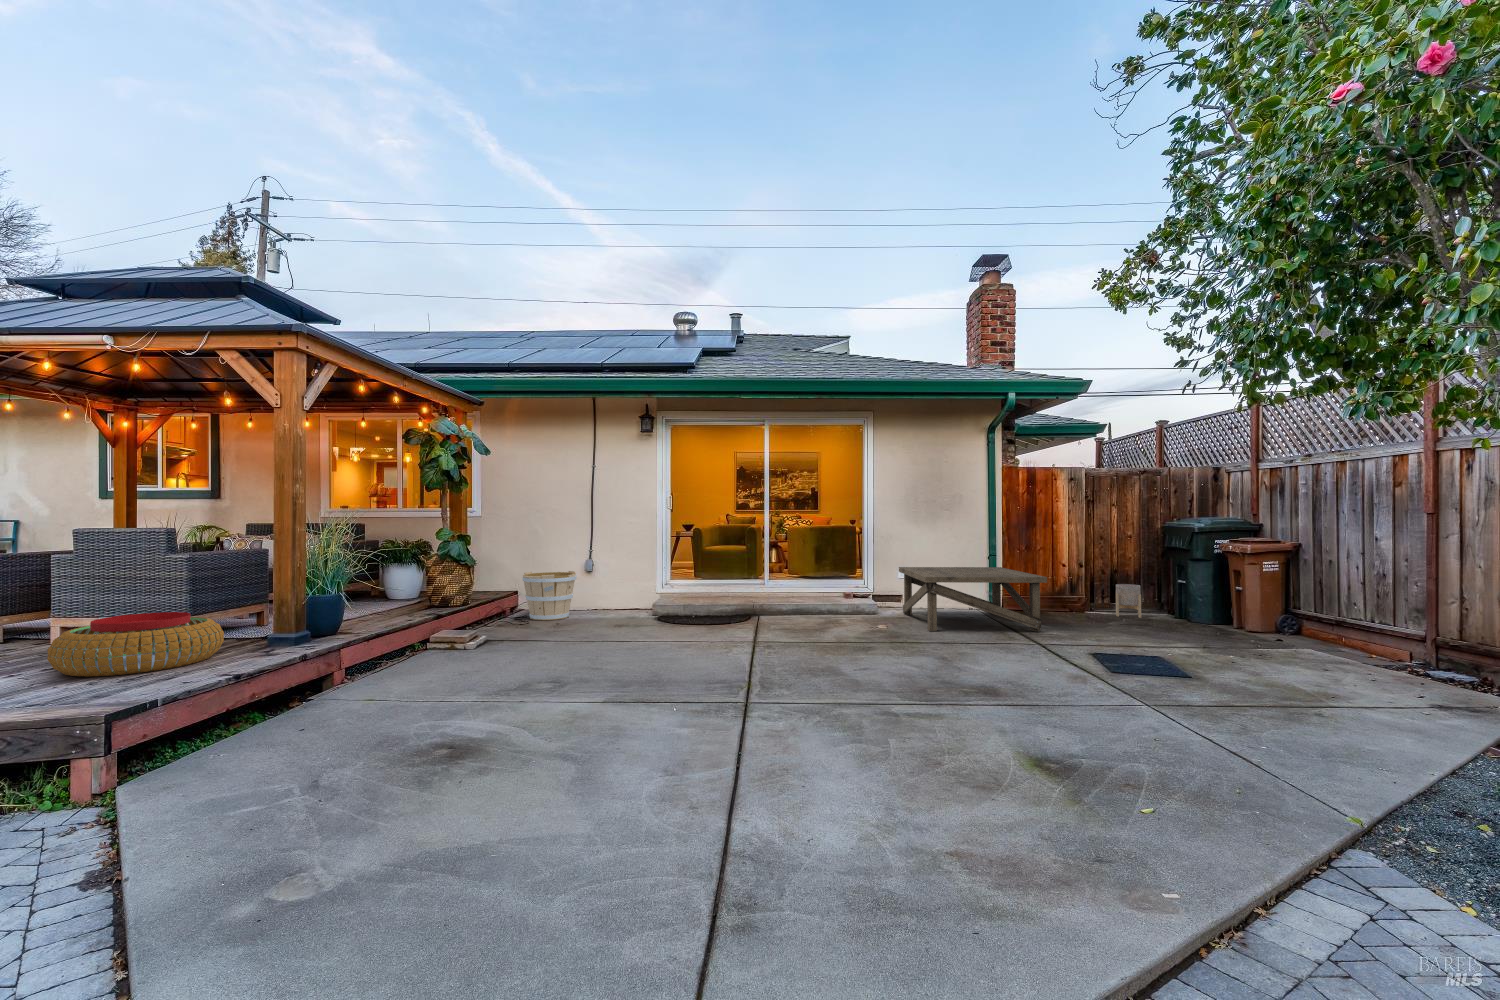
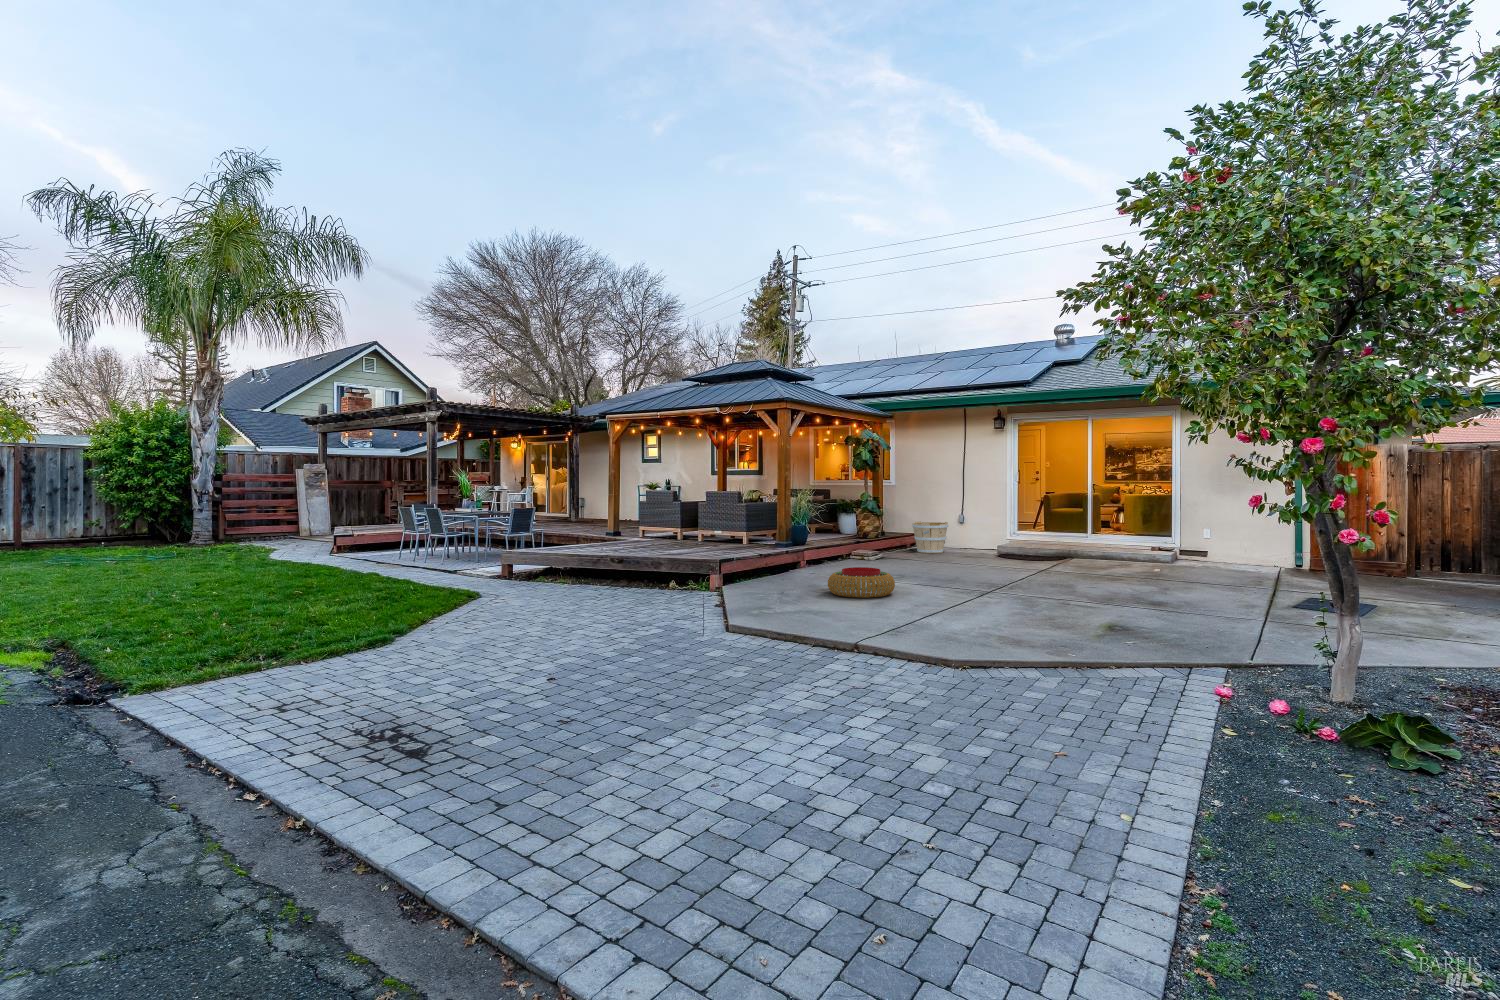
coffee table: present [899,567,1047,631] -> none [1179,528,1309,583]
planter: present [1116,584,1141,618] -> none [1435,553,1472,586]
pouf: present [47,612,224,676] -> present [828,567,895,598]

